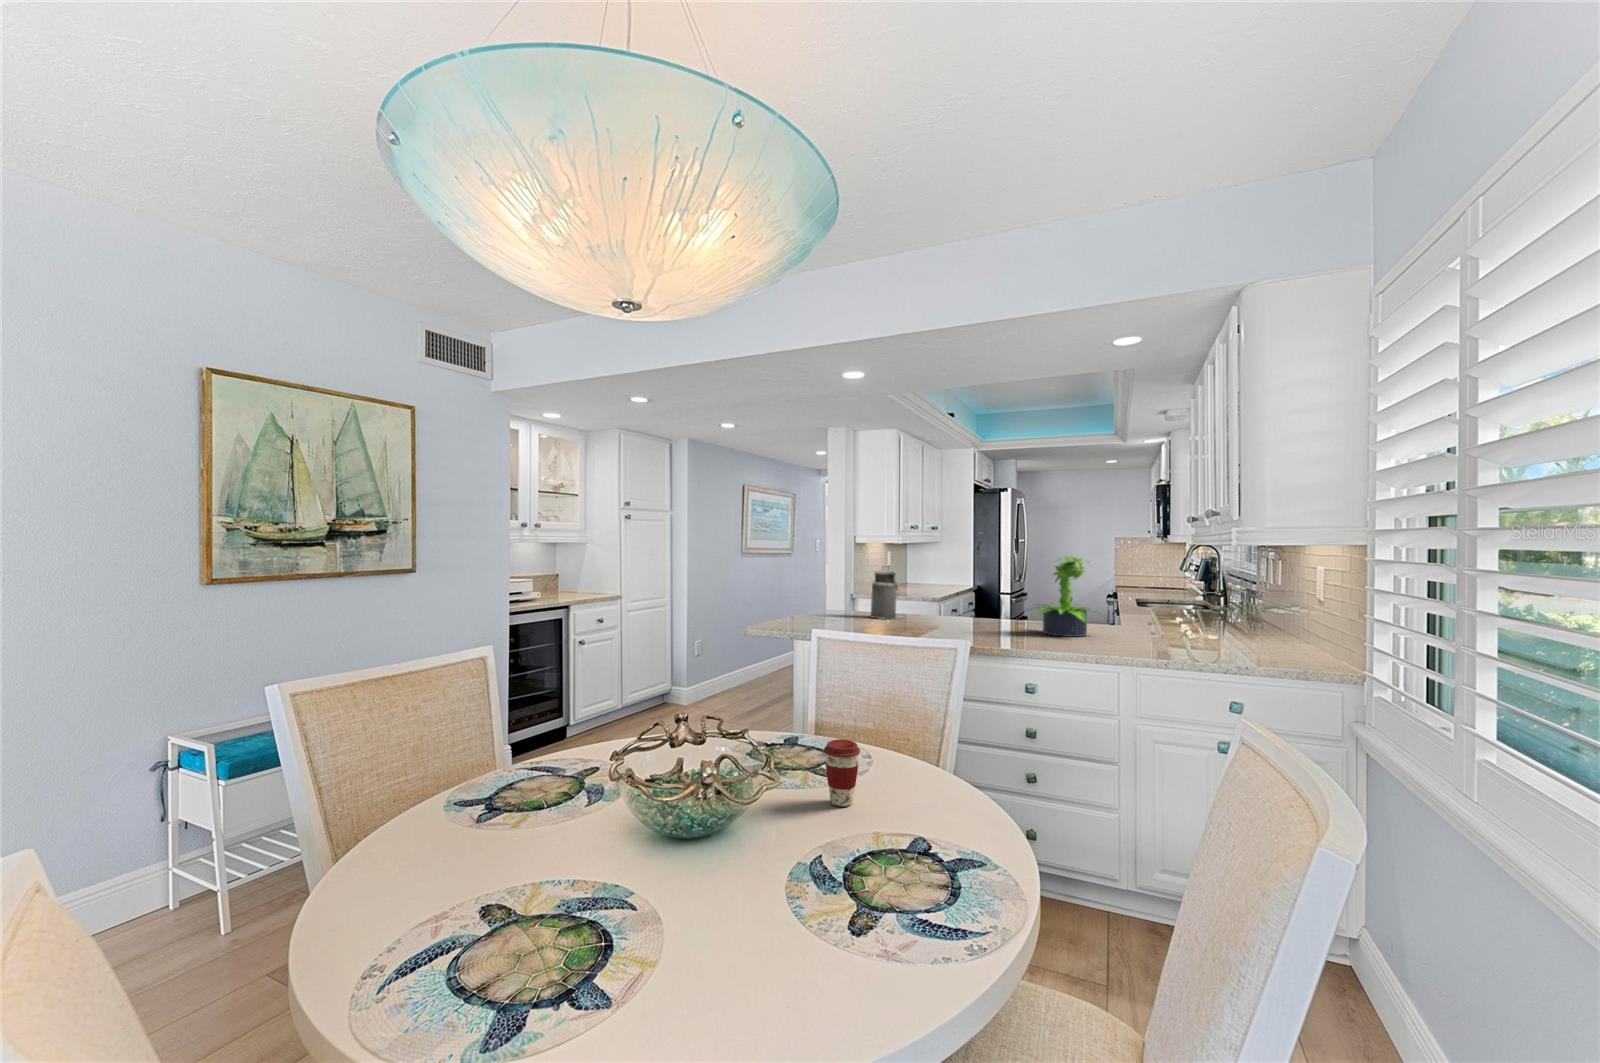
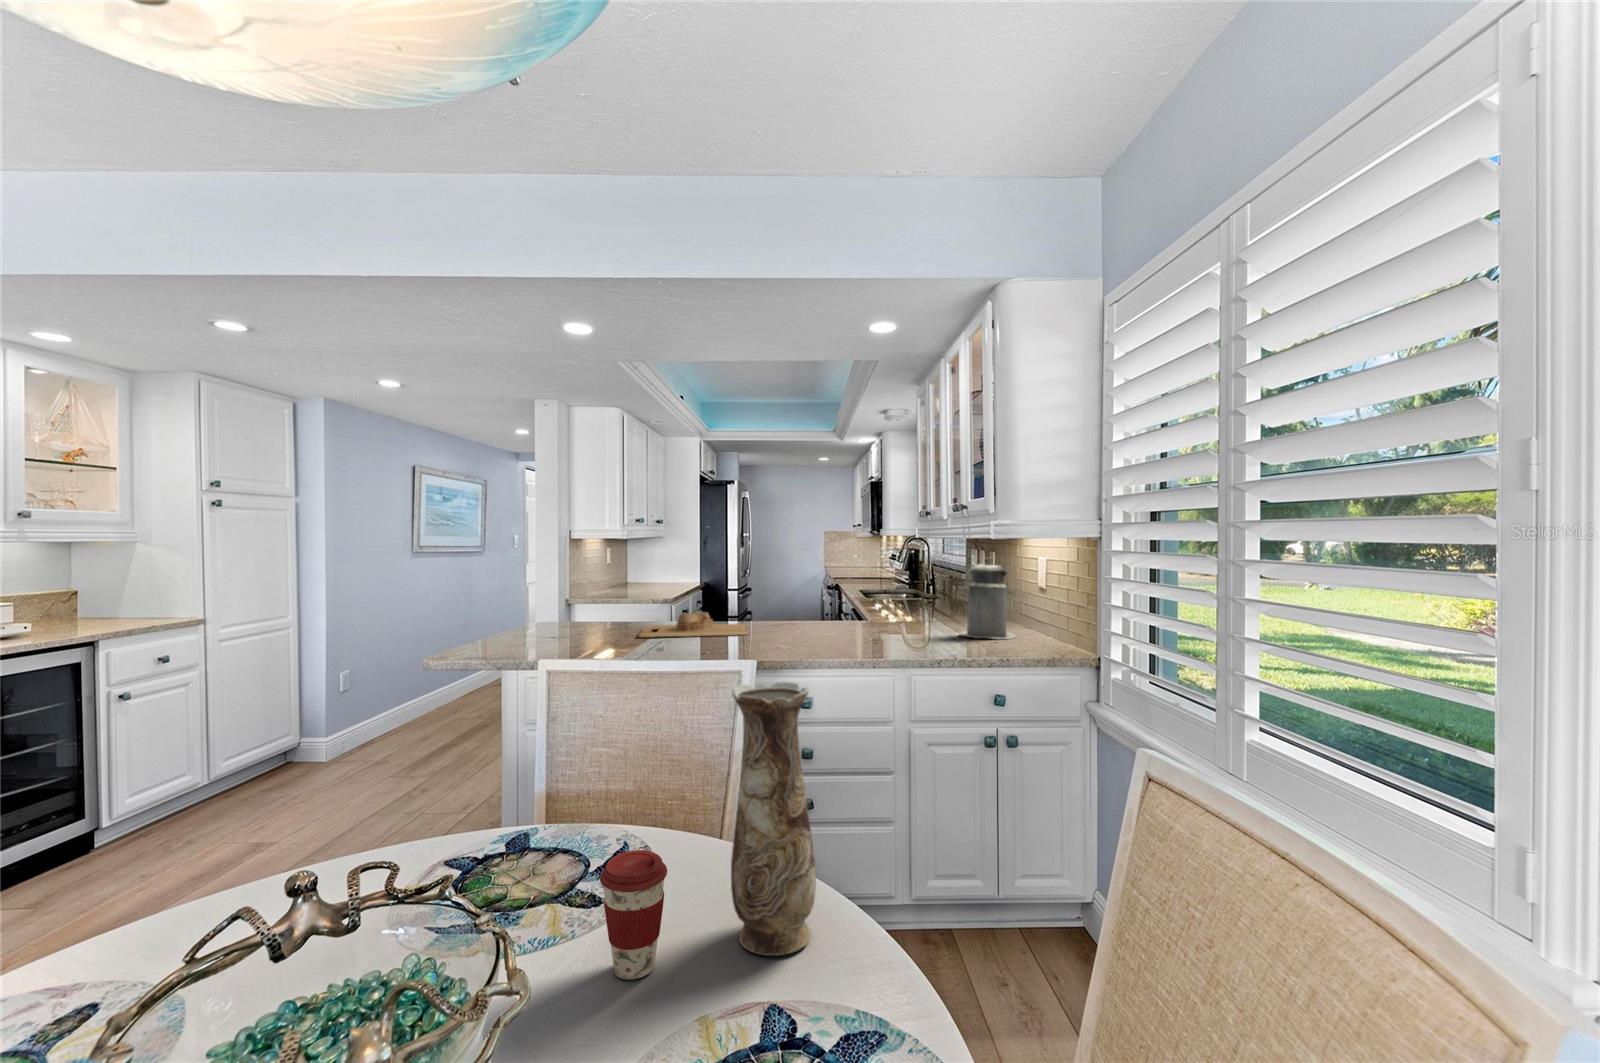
potted plant: present [1036,556,1090,637] -> none [787,543,880,635]
canister: present [868,567,902,619] -> present [960,558,1015,639]
cutting board: none [898,610,989,631] -> present [639,612,747,638]
vase: none [899,653,950,813] -> present [731,682,816,956]

